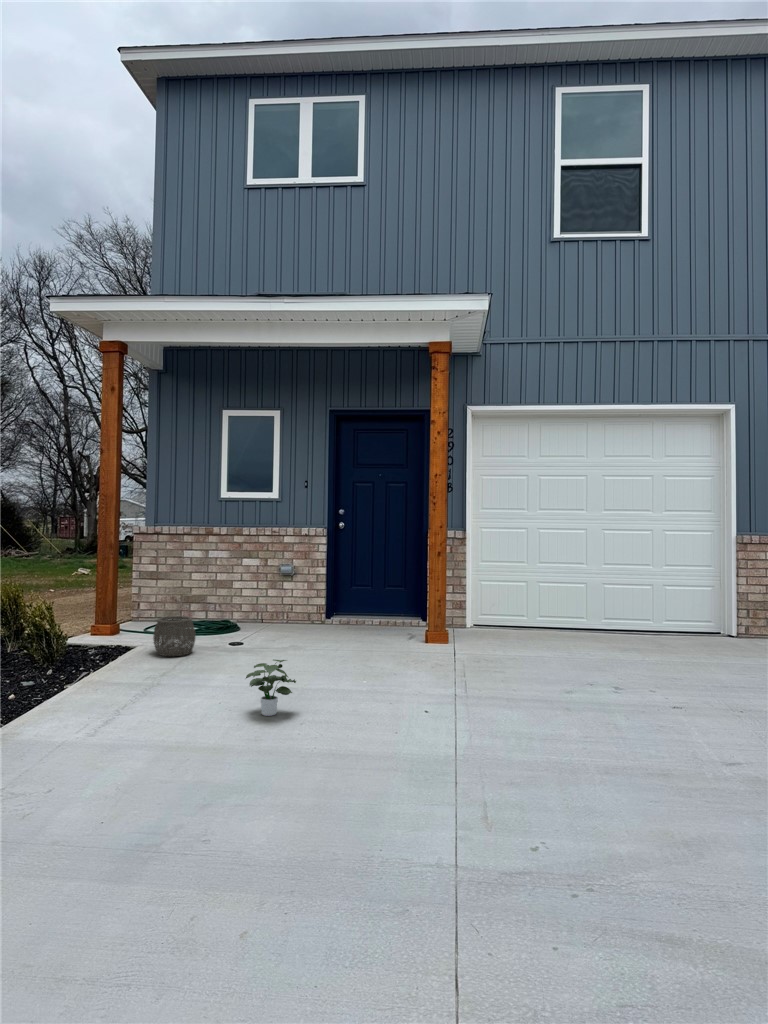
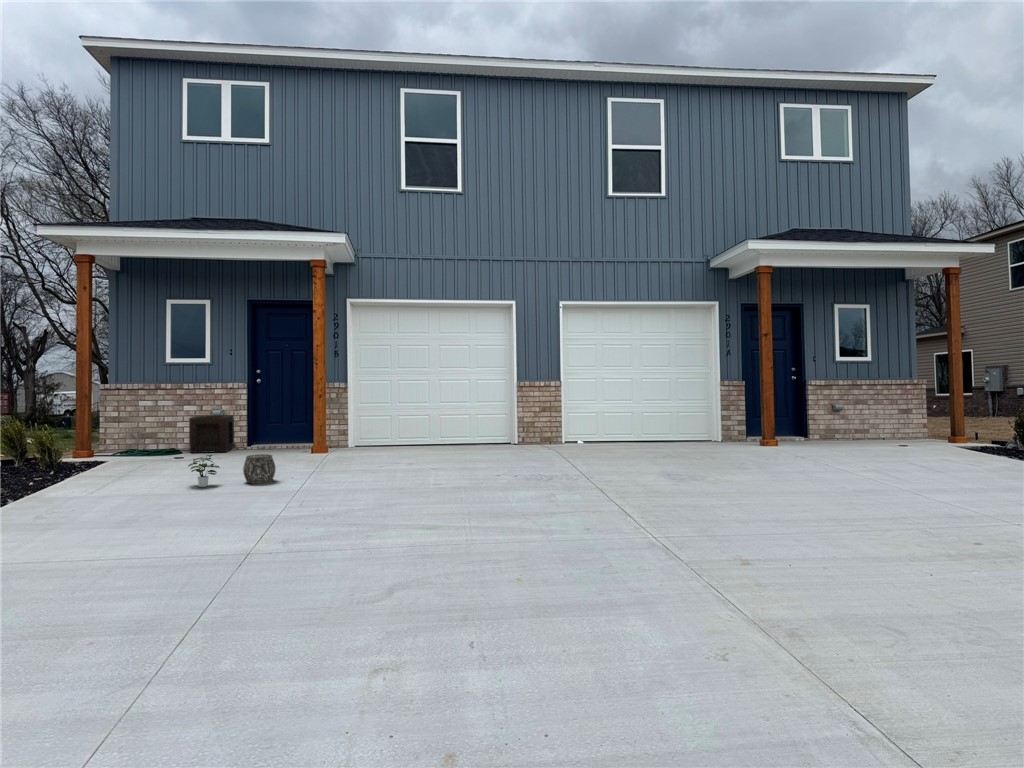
wooden crate: none [248,573,308,630] -> present [189,415,234,453]
woven basket: present [153,616,195,656] -> present [243,454,275,484]

